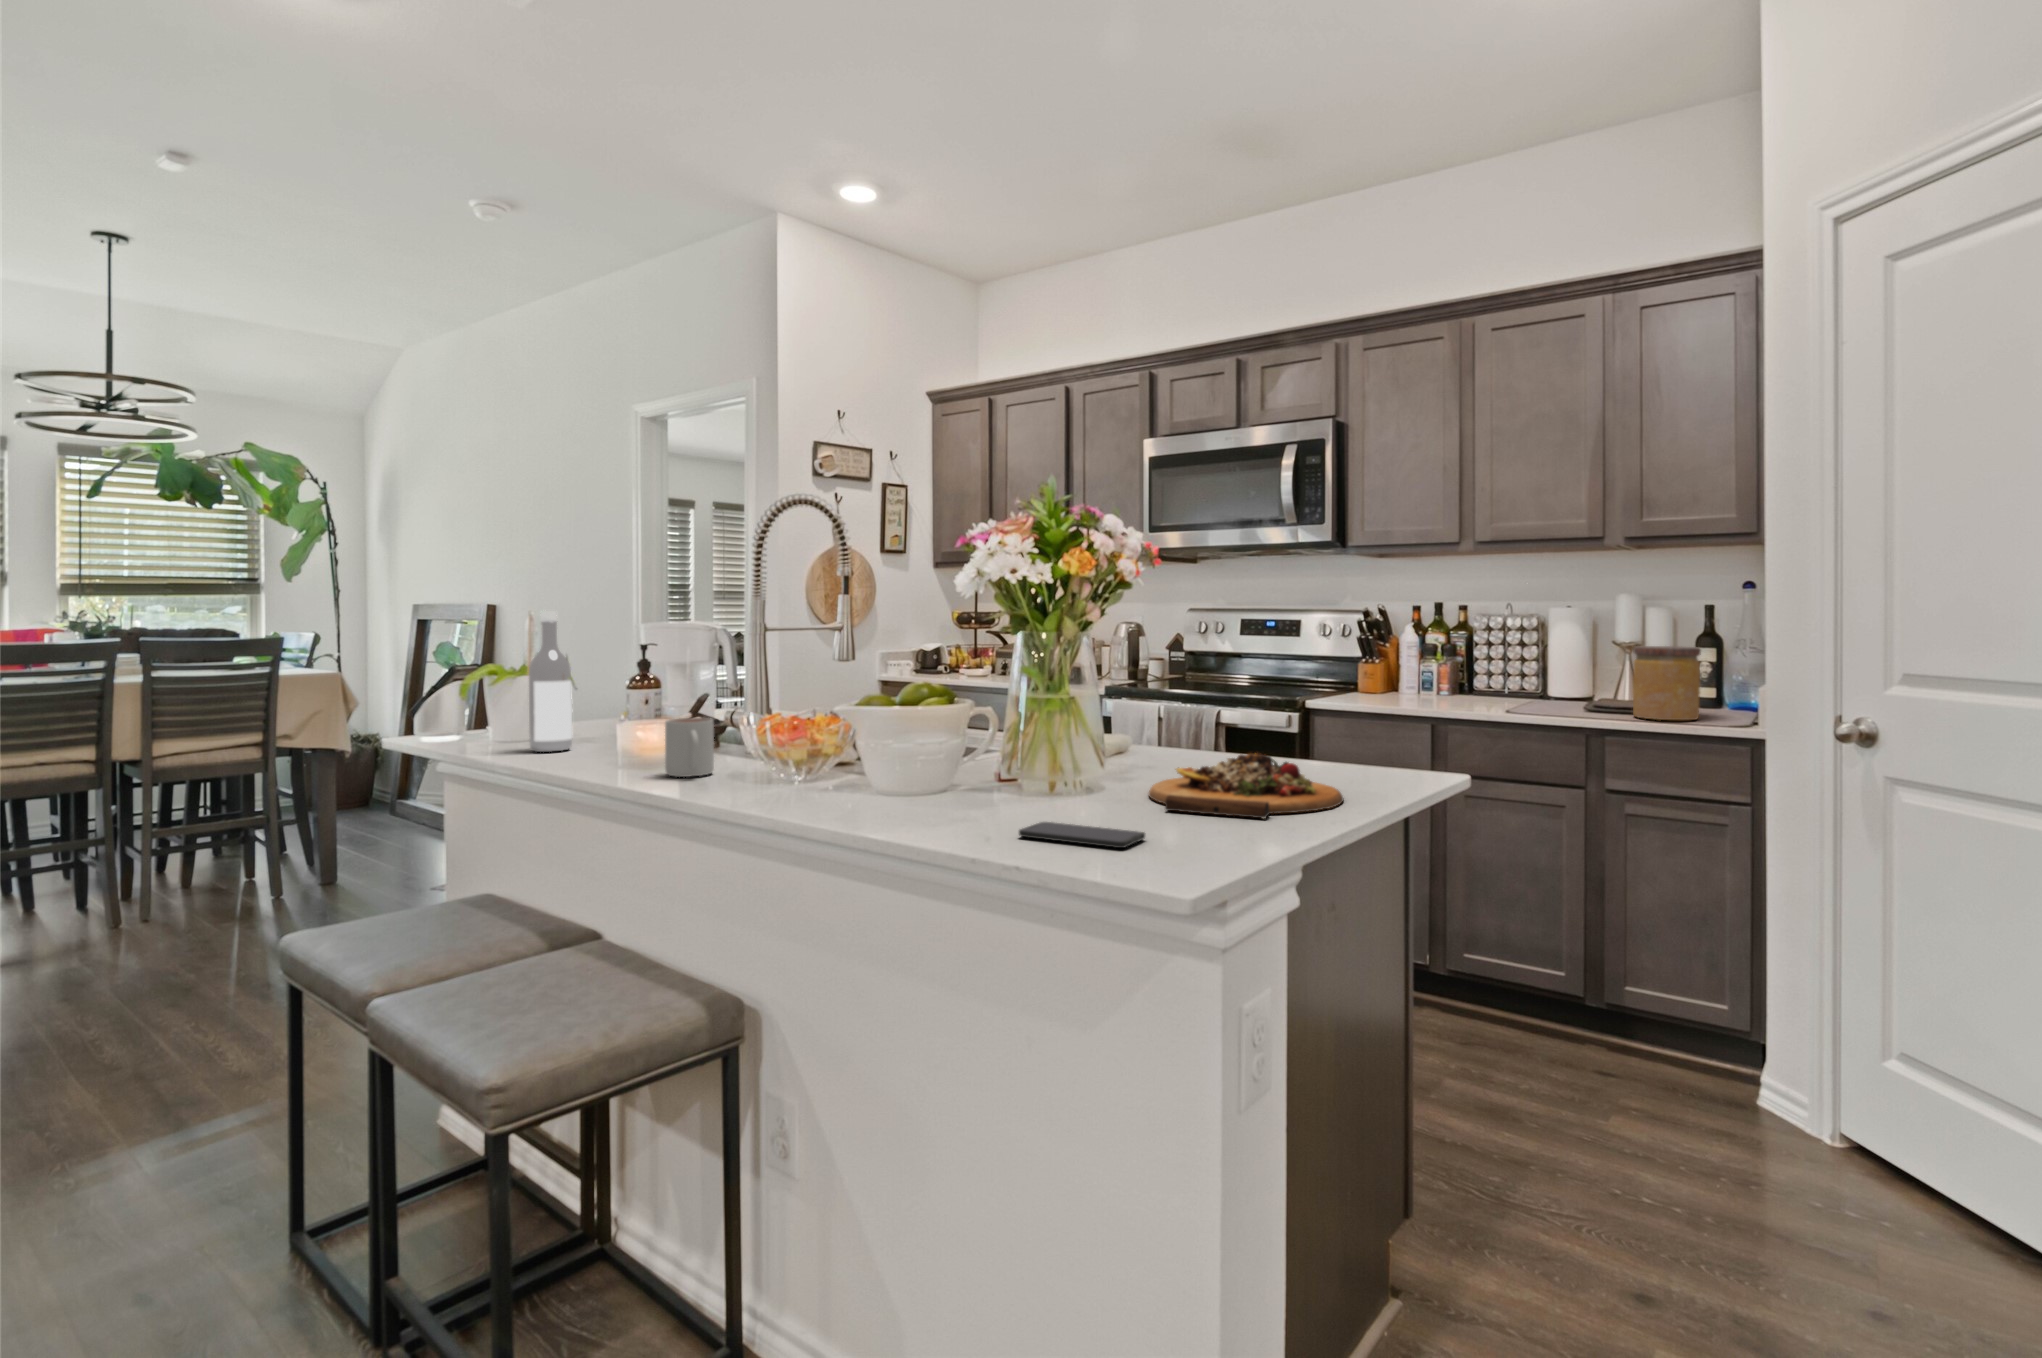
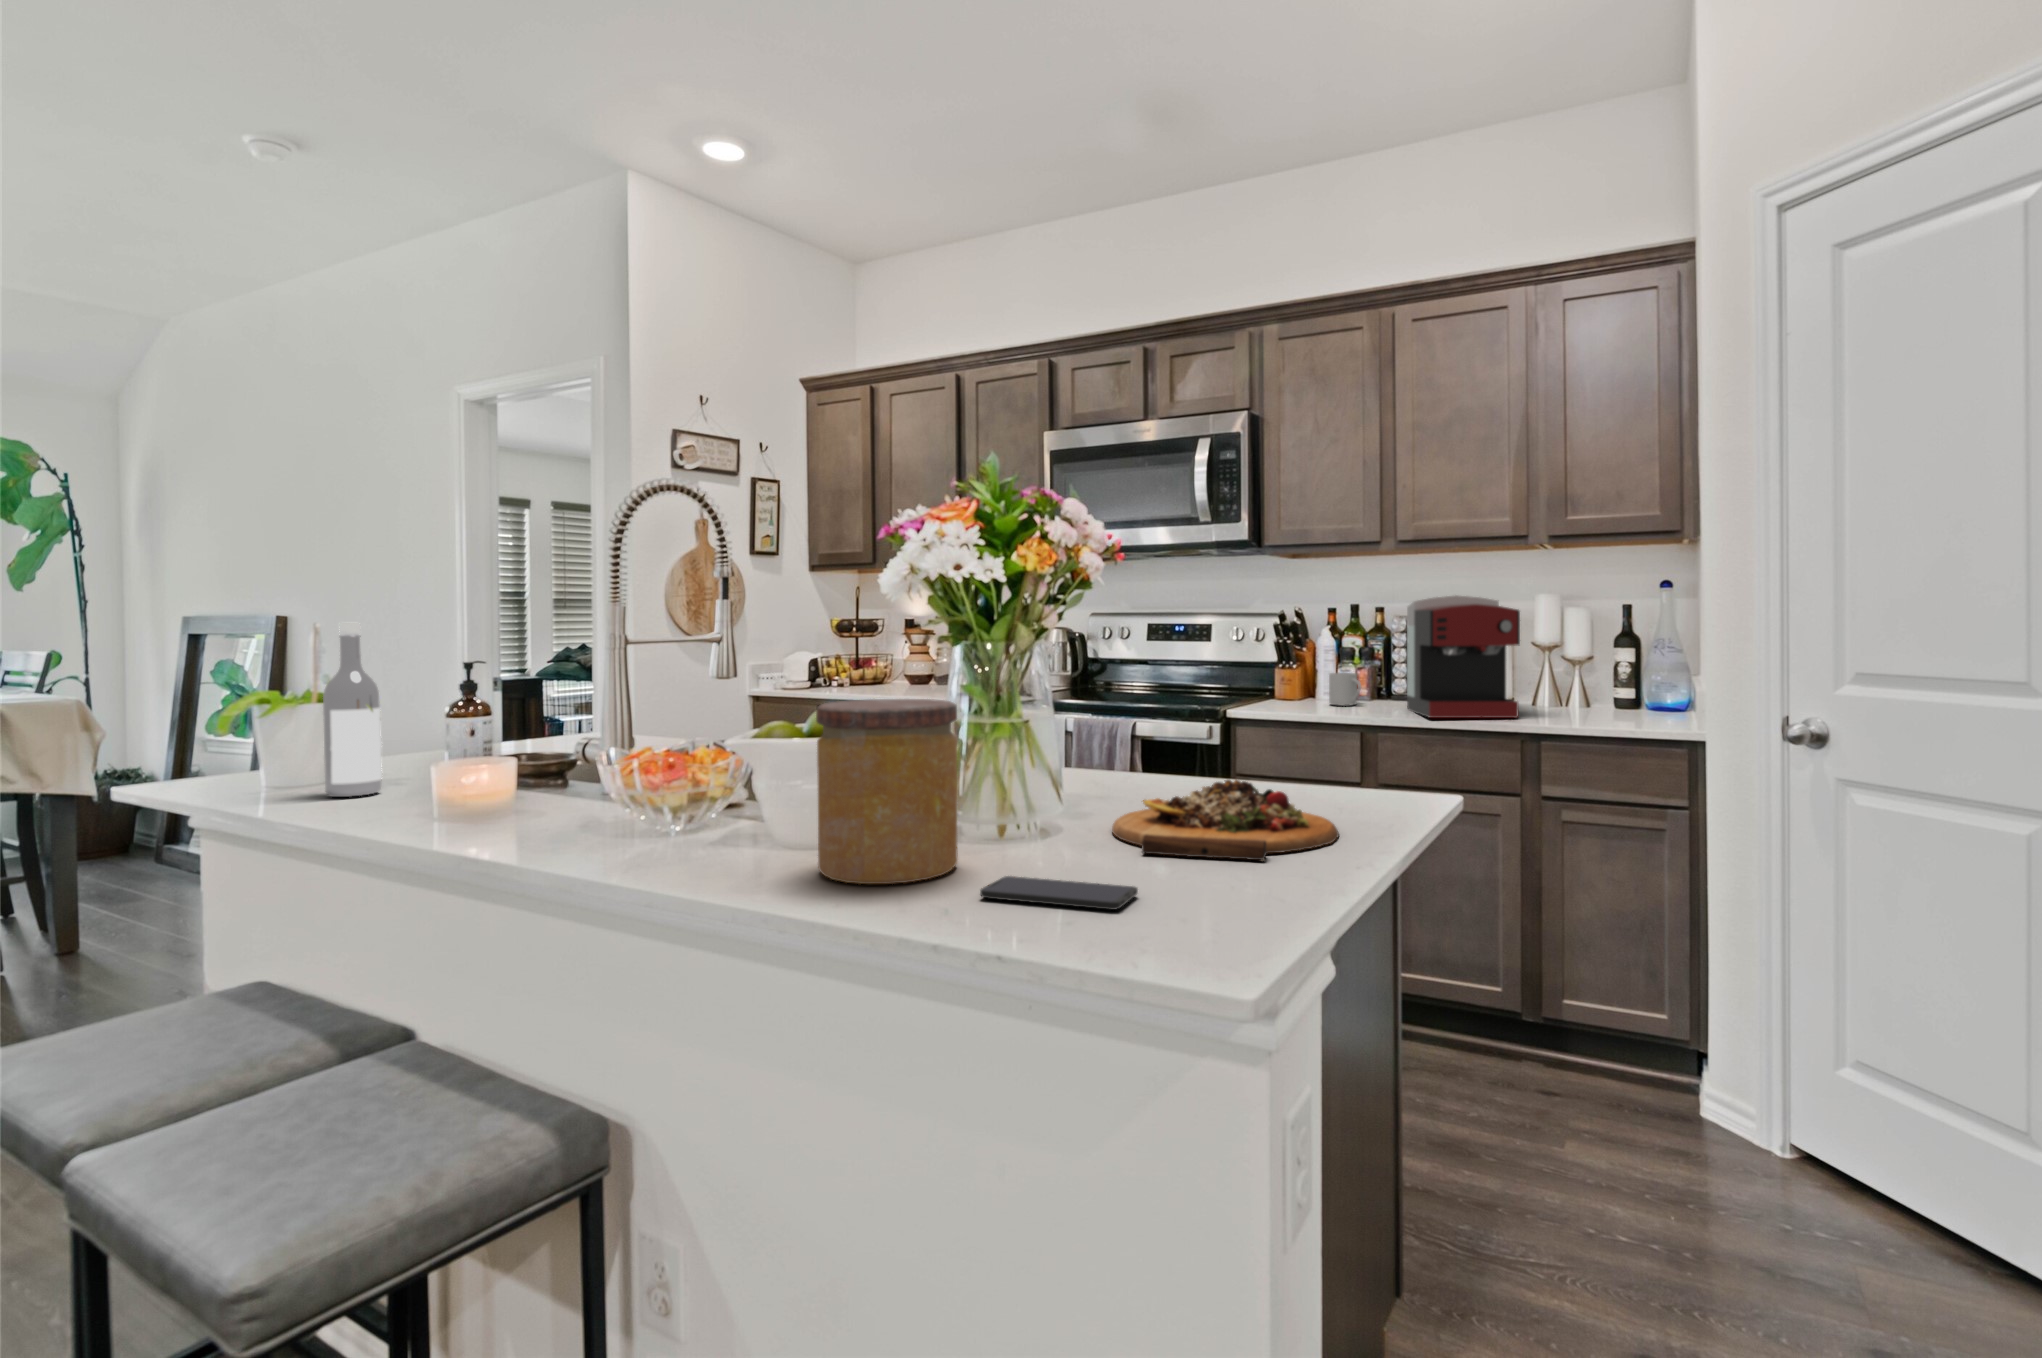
coffee maker: none [1481,594,1587,712] -> present [1407,595,1520,718]
jar: present [1633,646,1701,720] -> present [816,699,958,884]
mug: present [665,718,714,777] -> present [1329,673,1361,706]

